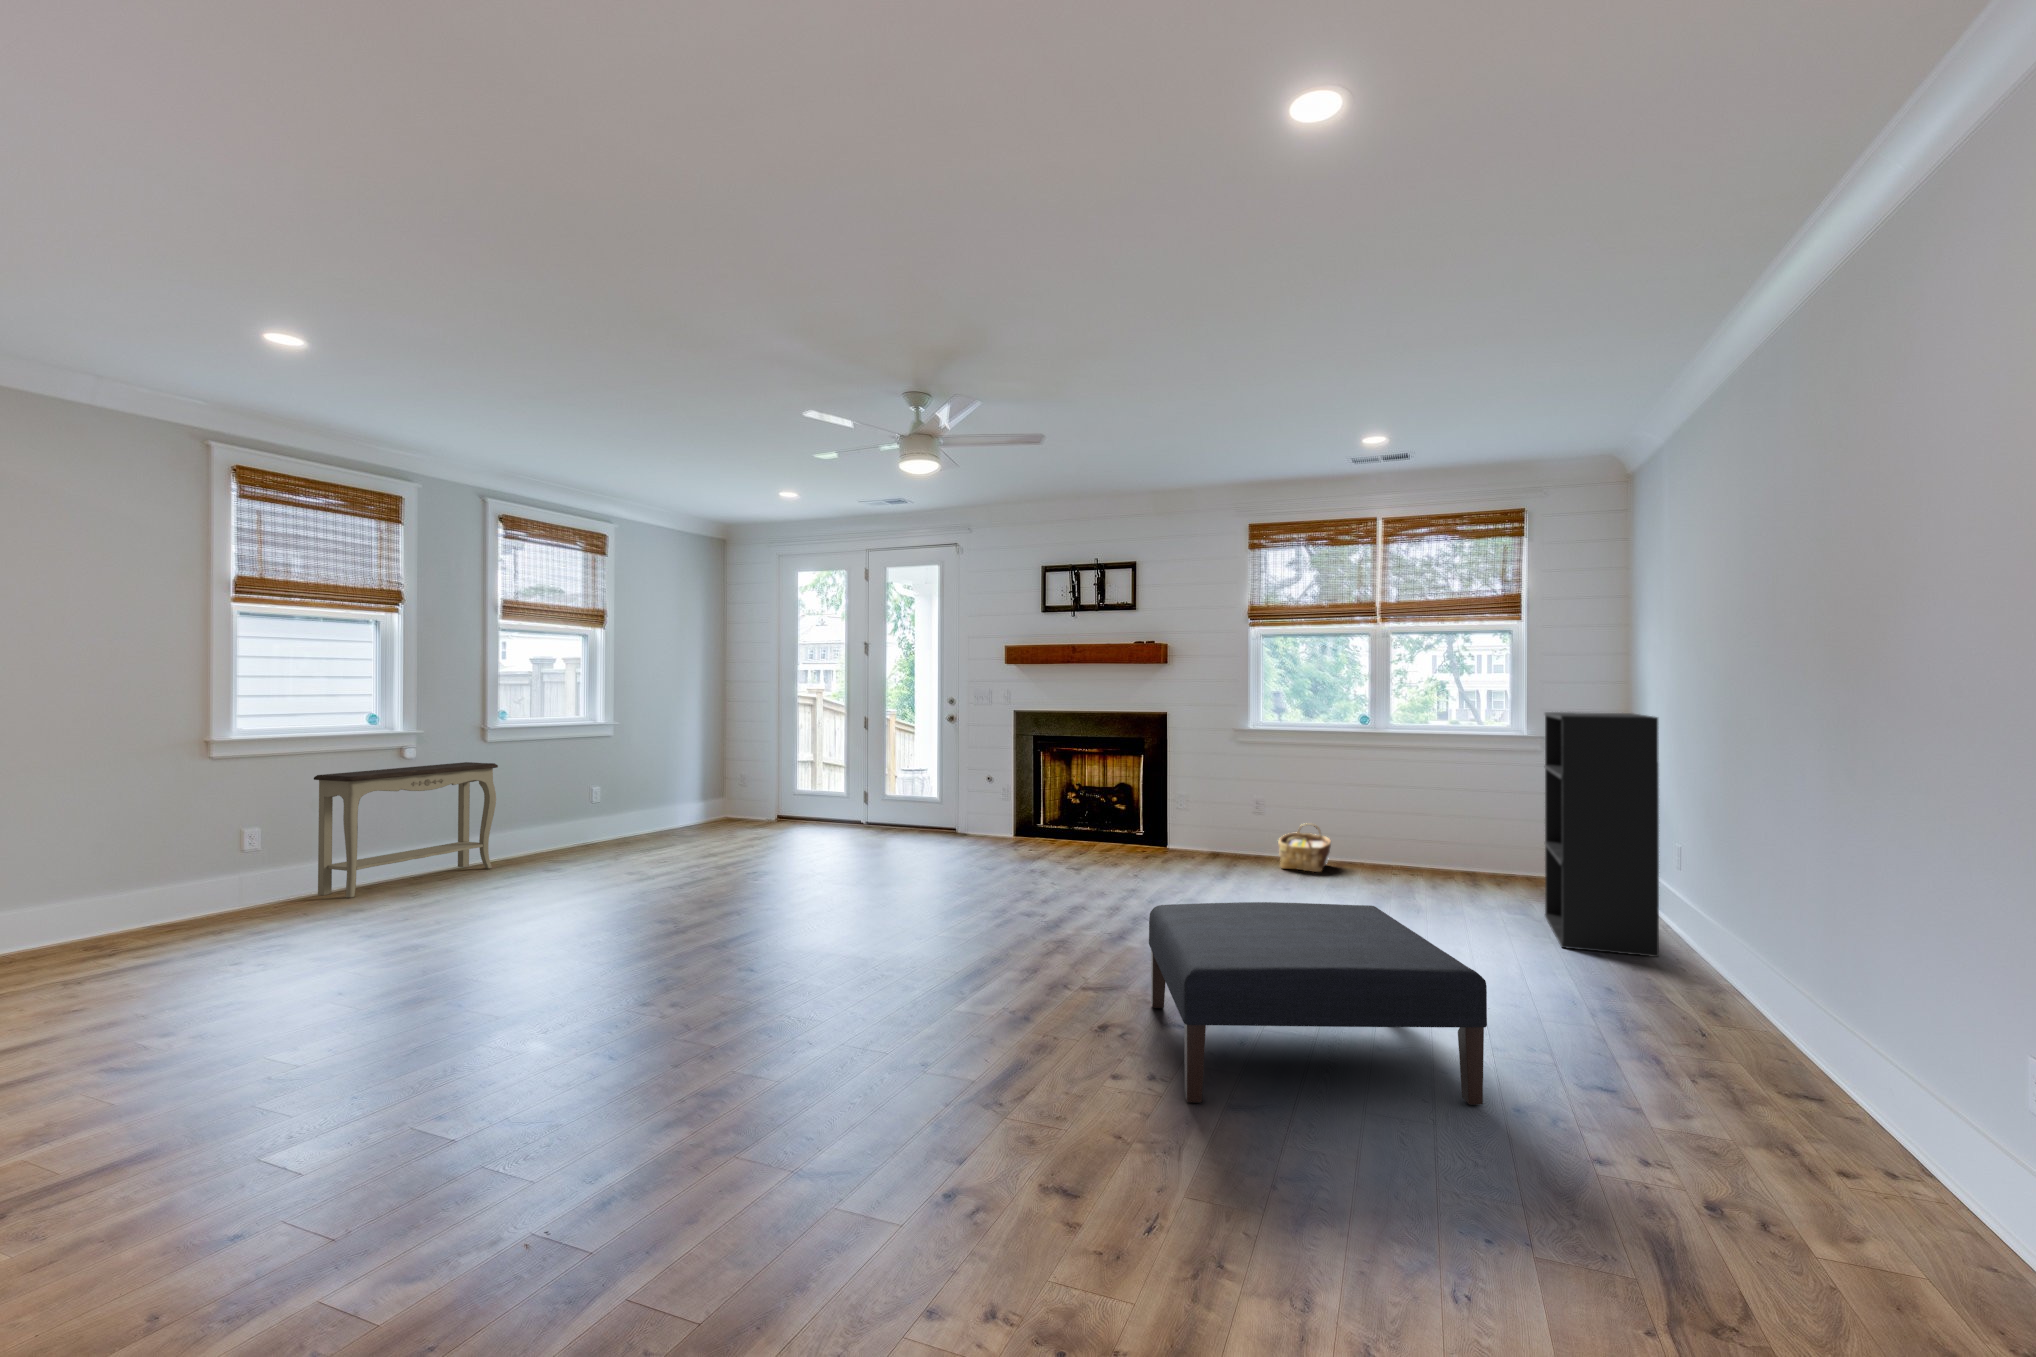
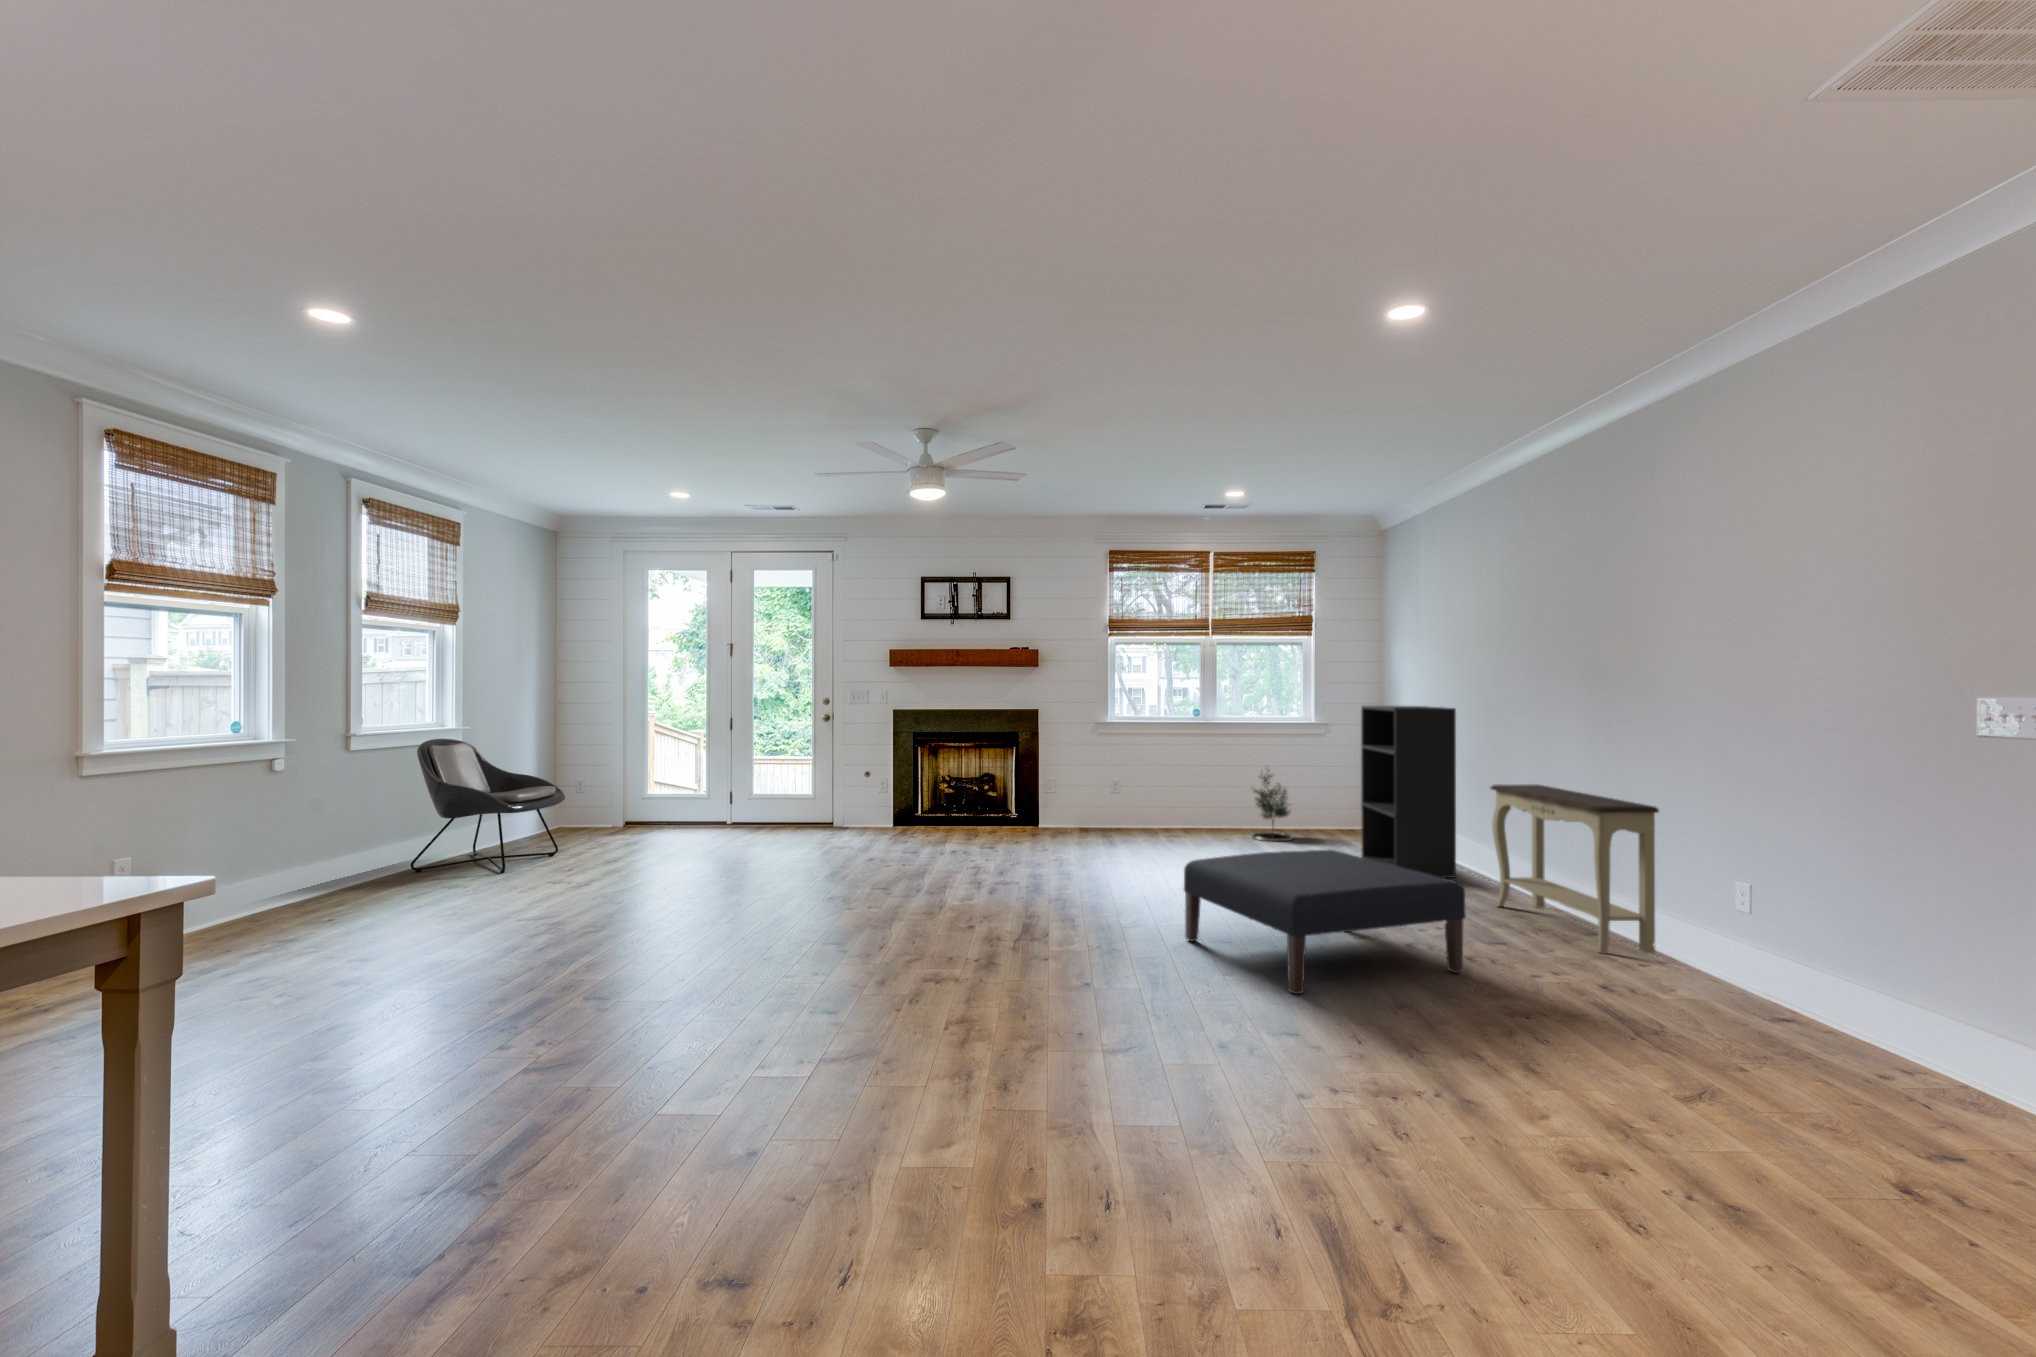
lounge chair: none [541,732,682,860] -> present [411,739,565,873]
console table: present [314,762,498,898] -> present [1491,784,1659,954]
potted tree: none [1420,786,1483,885] -> present [1251,769,1292,841]
woven basket: present [1278,823,1331,872] -> none [1140,800,1181,839]

